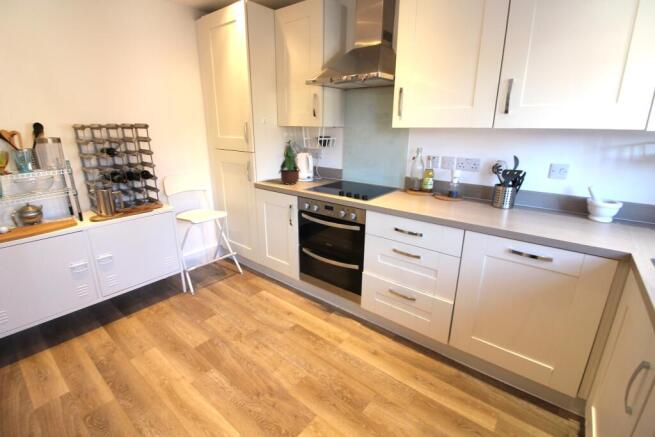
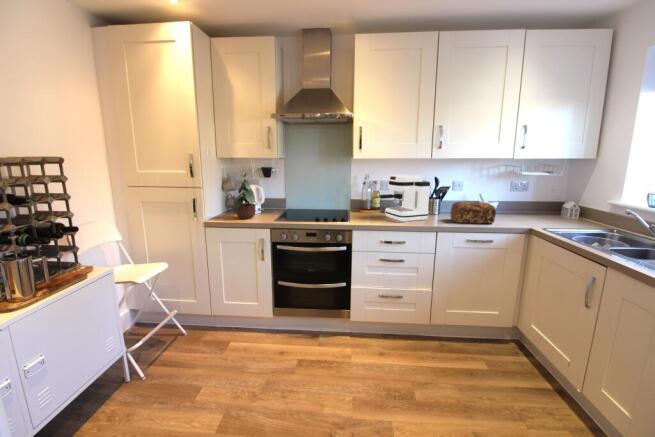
coffee maker: none [412,150,476,212] -> present [380,175,430,222]
bread loaf: none [503,193,575,233] -> present [451,202,496,223]

